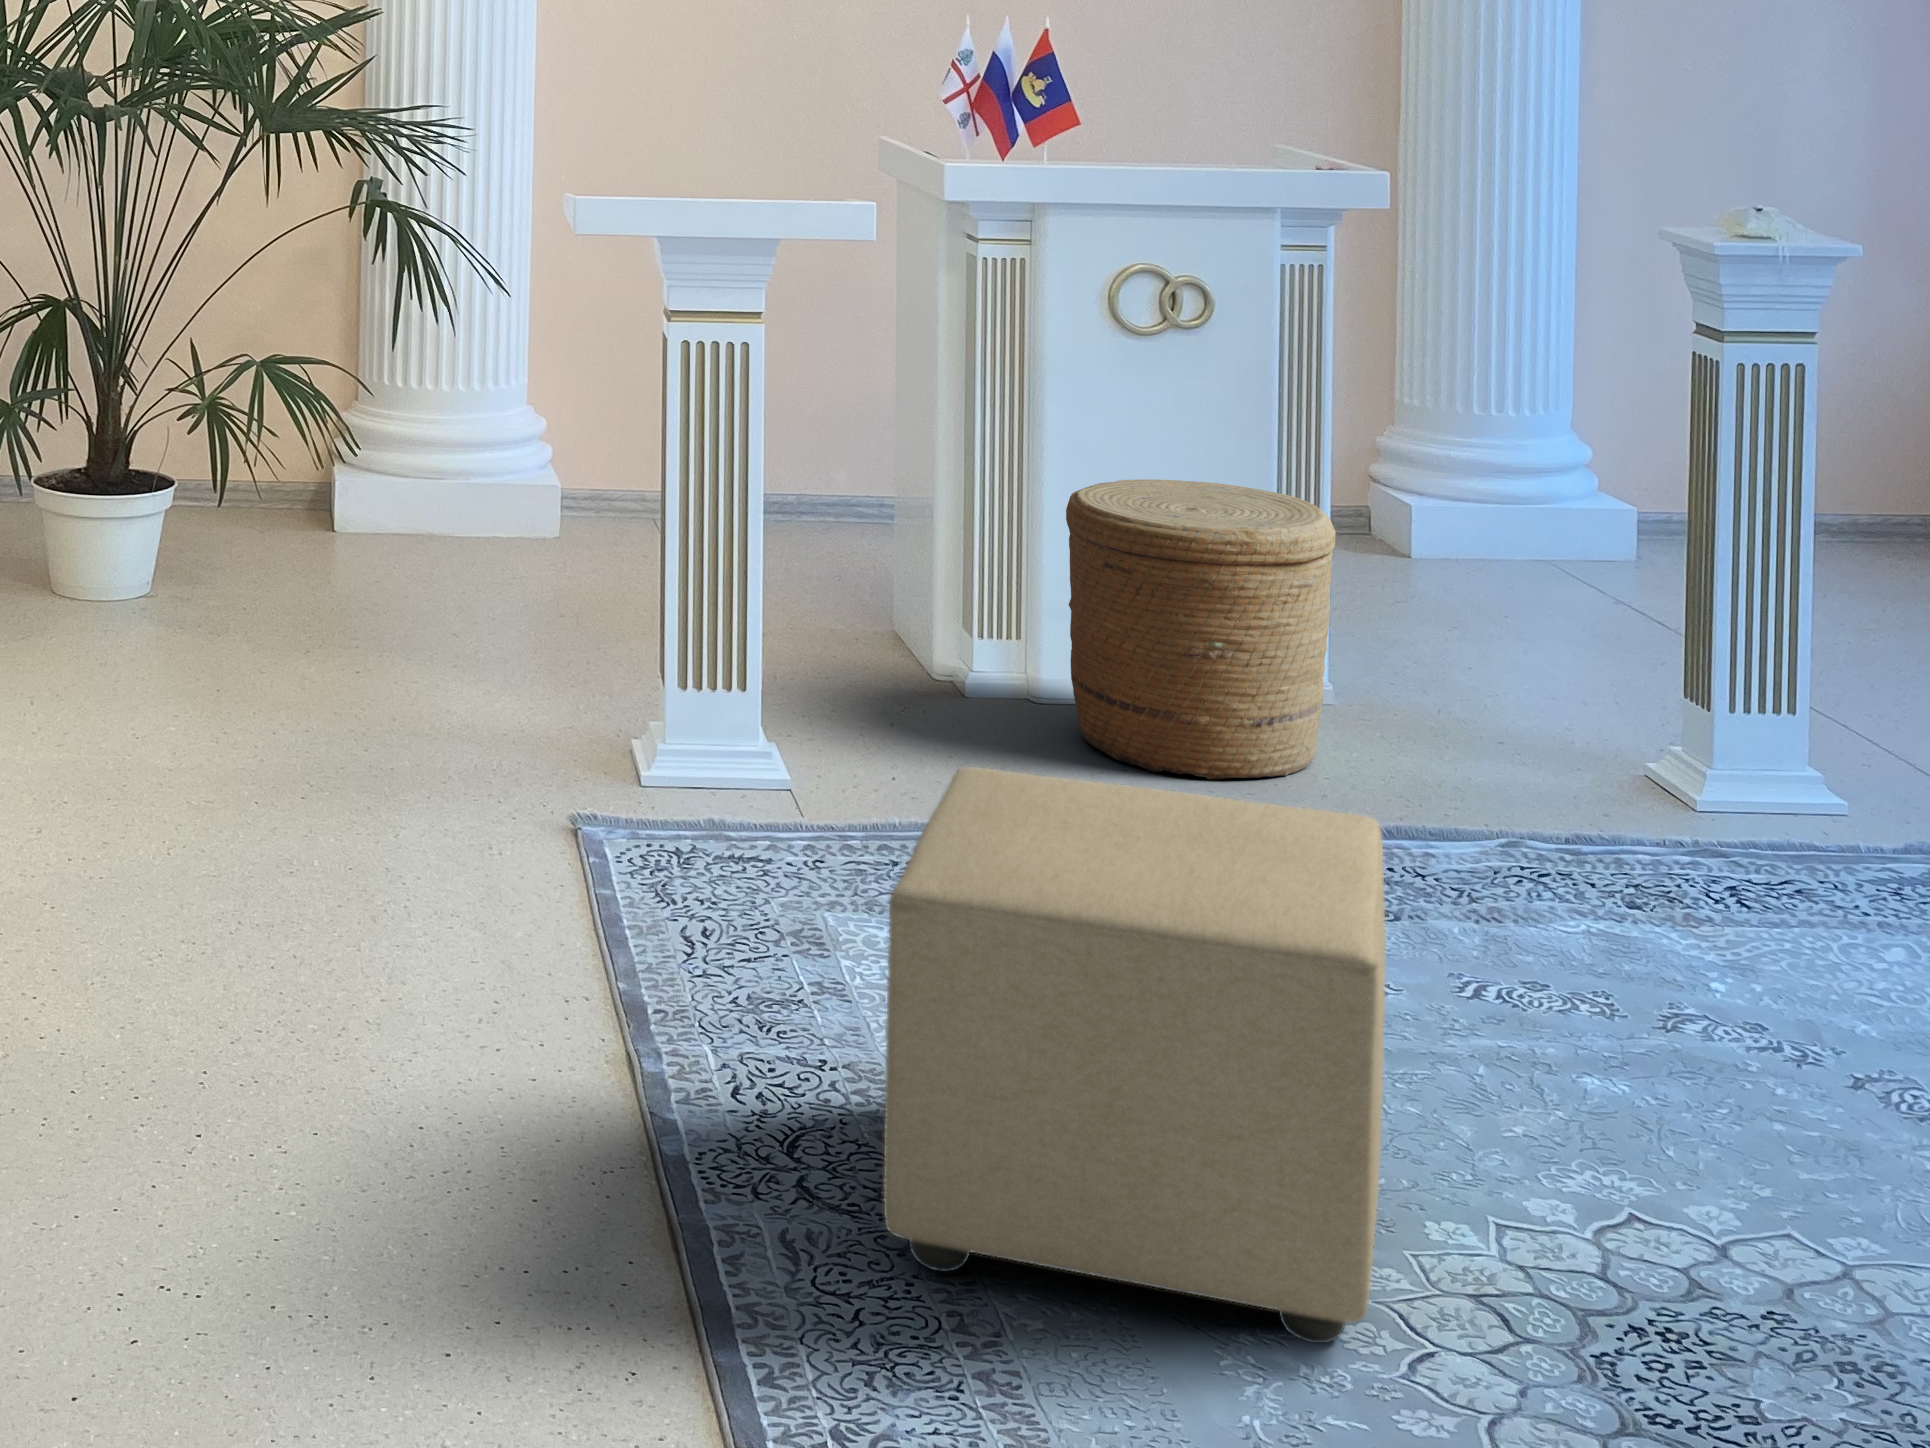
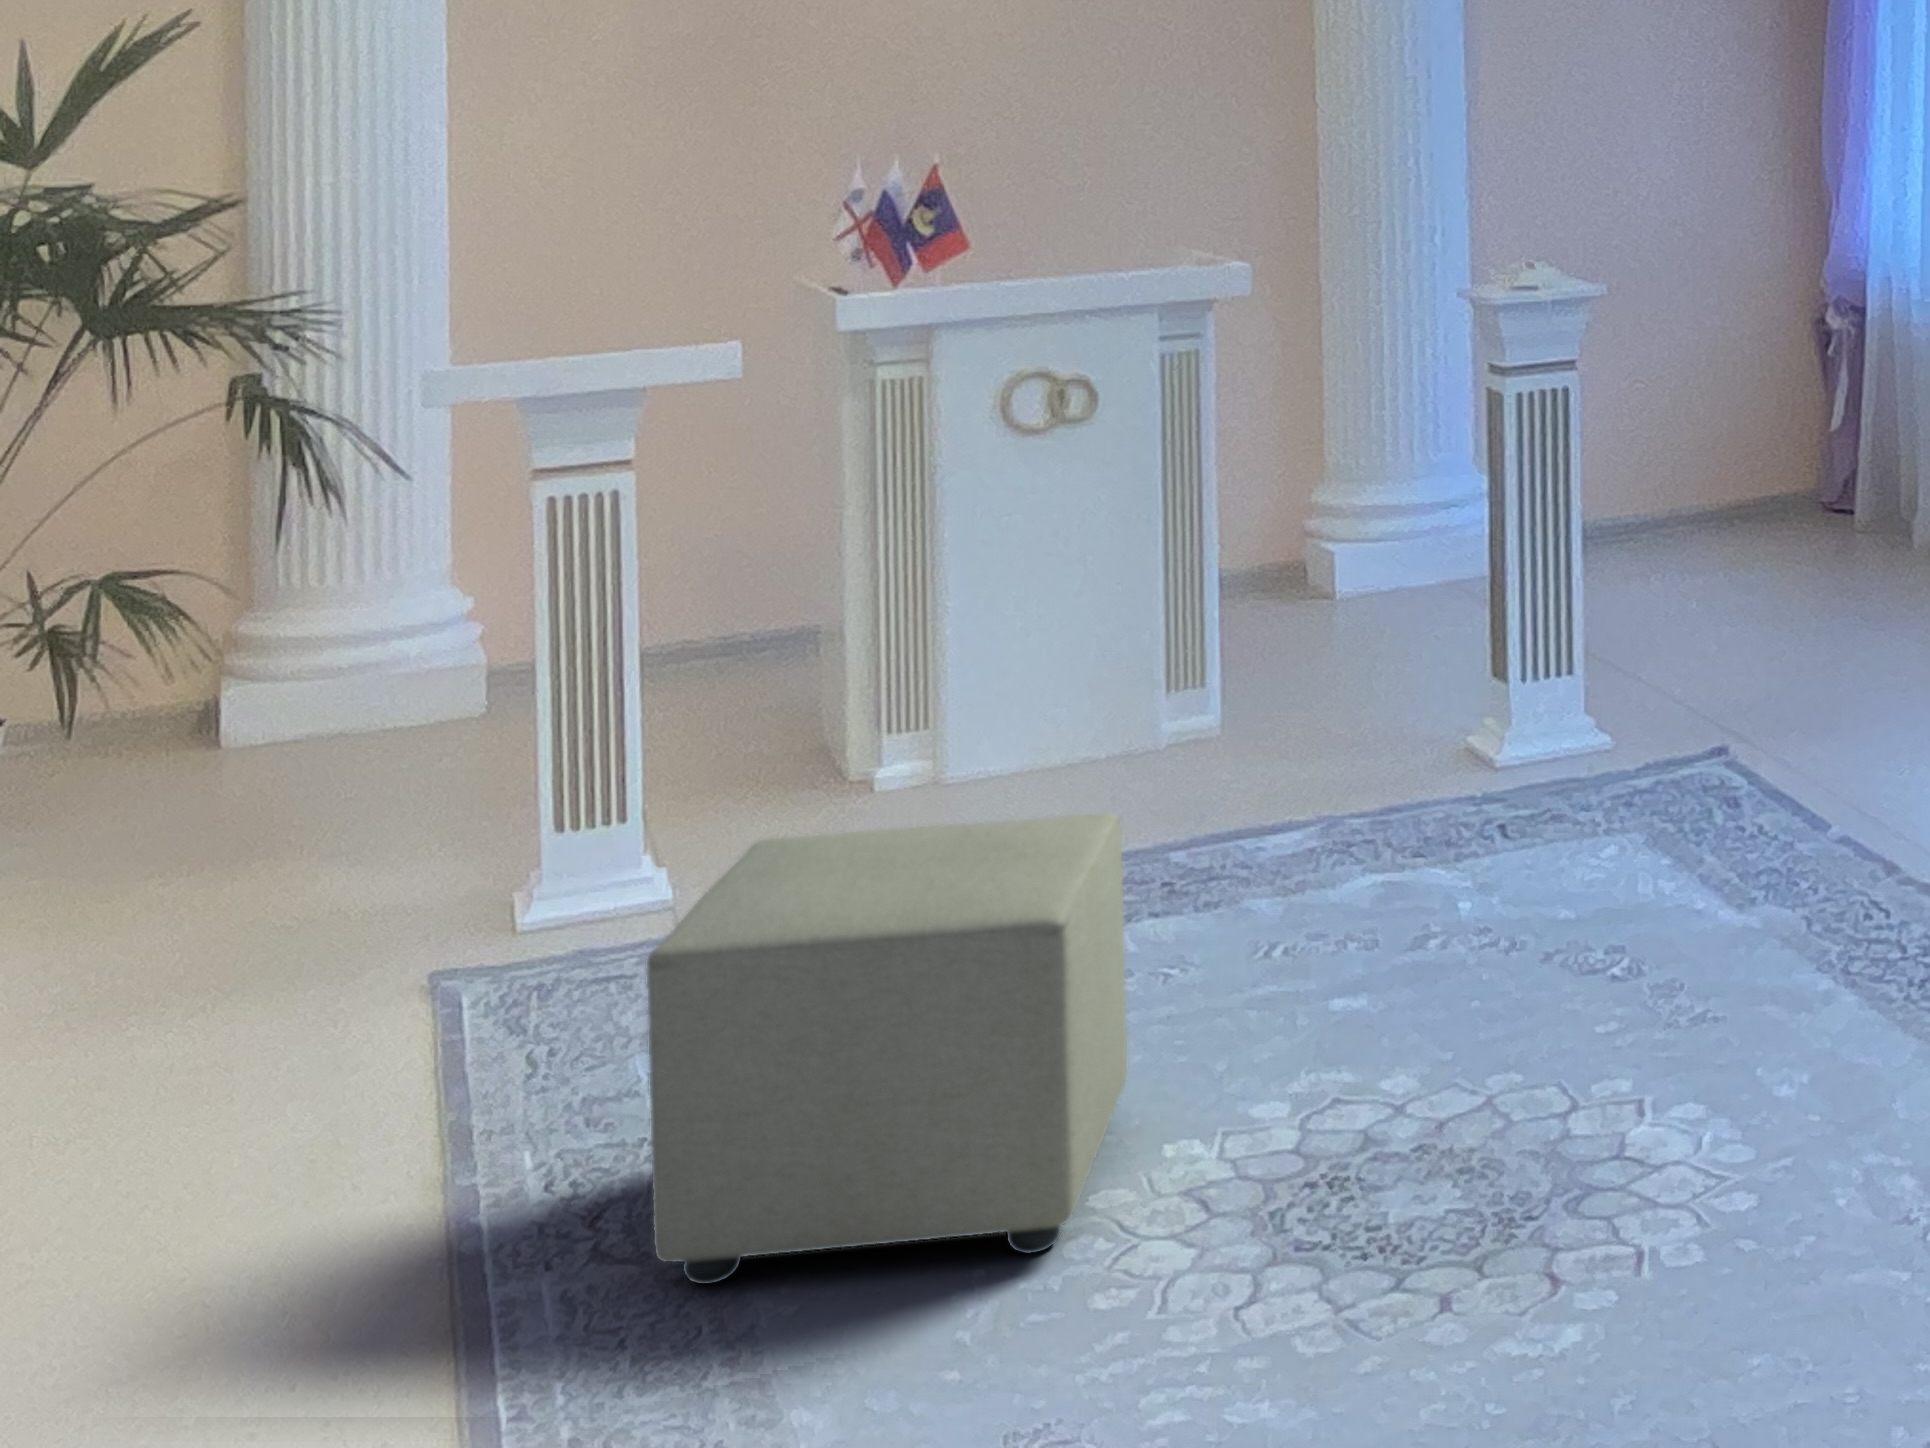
woven basket: present [1066,479,1335,780] -> none [960,562,1201,832]

